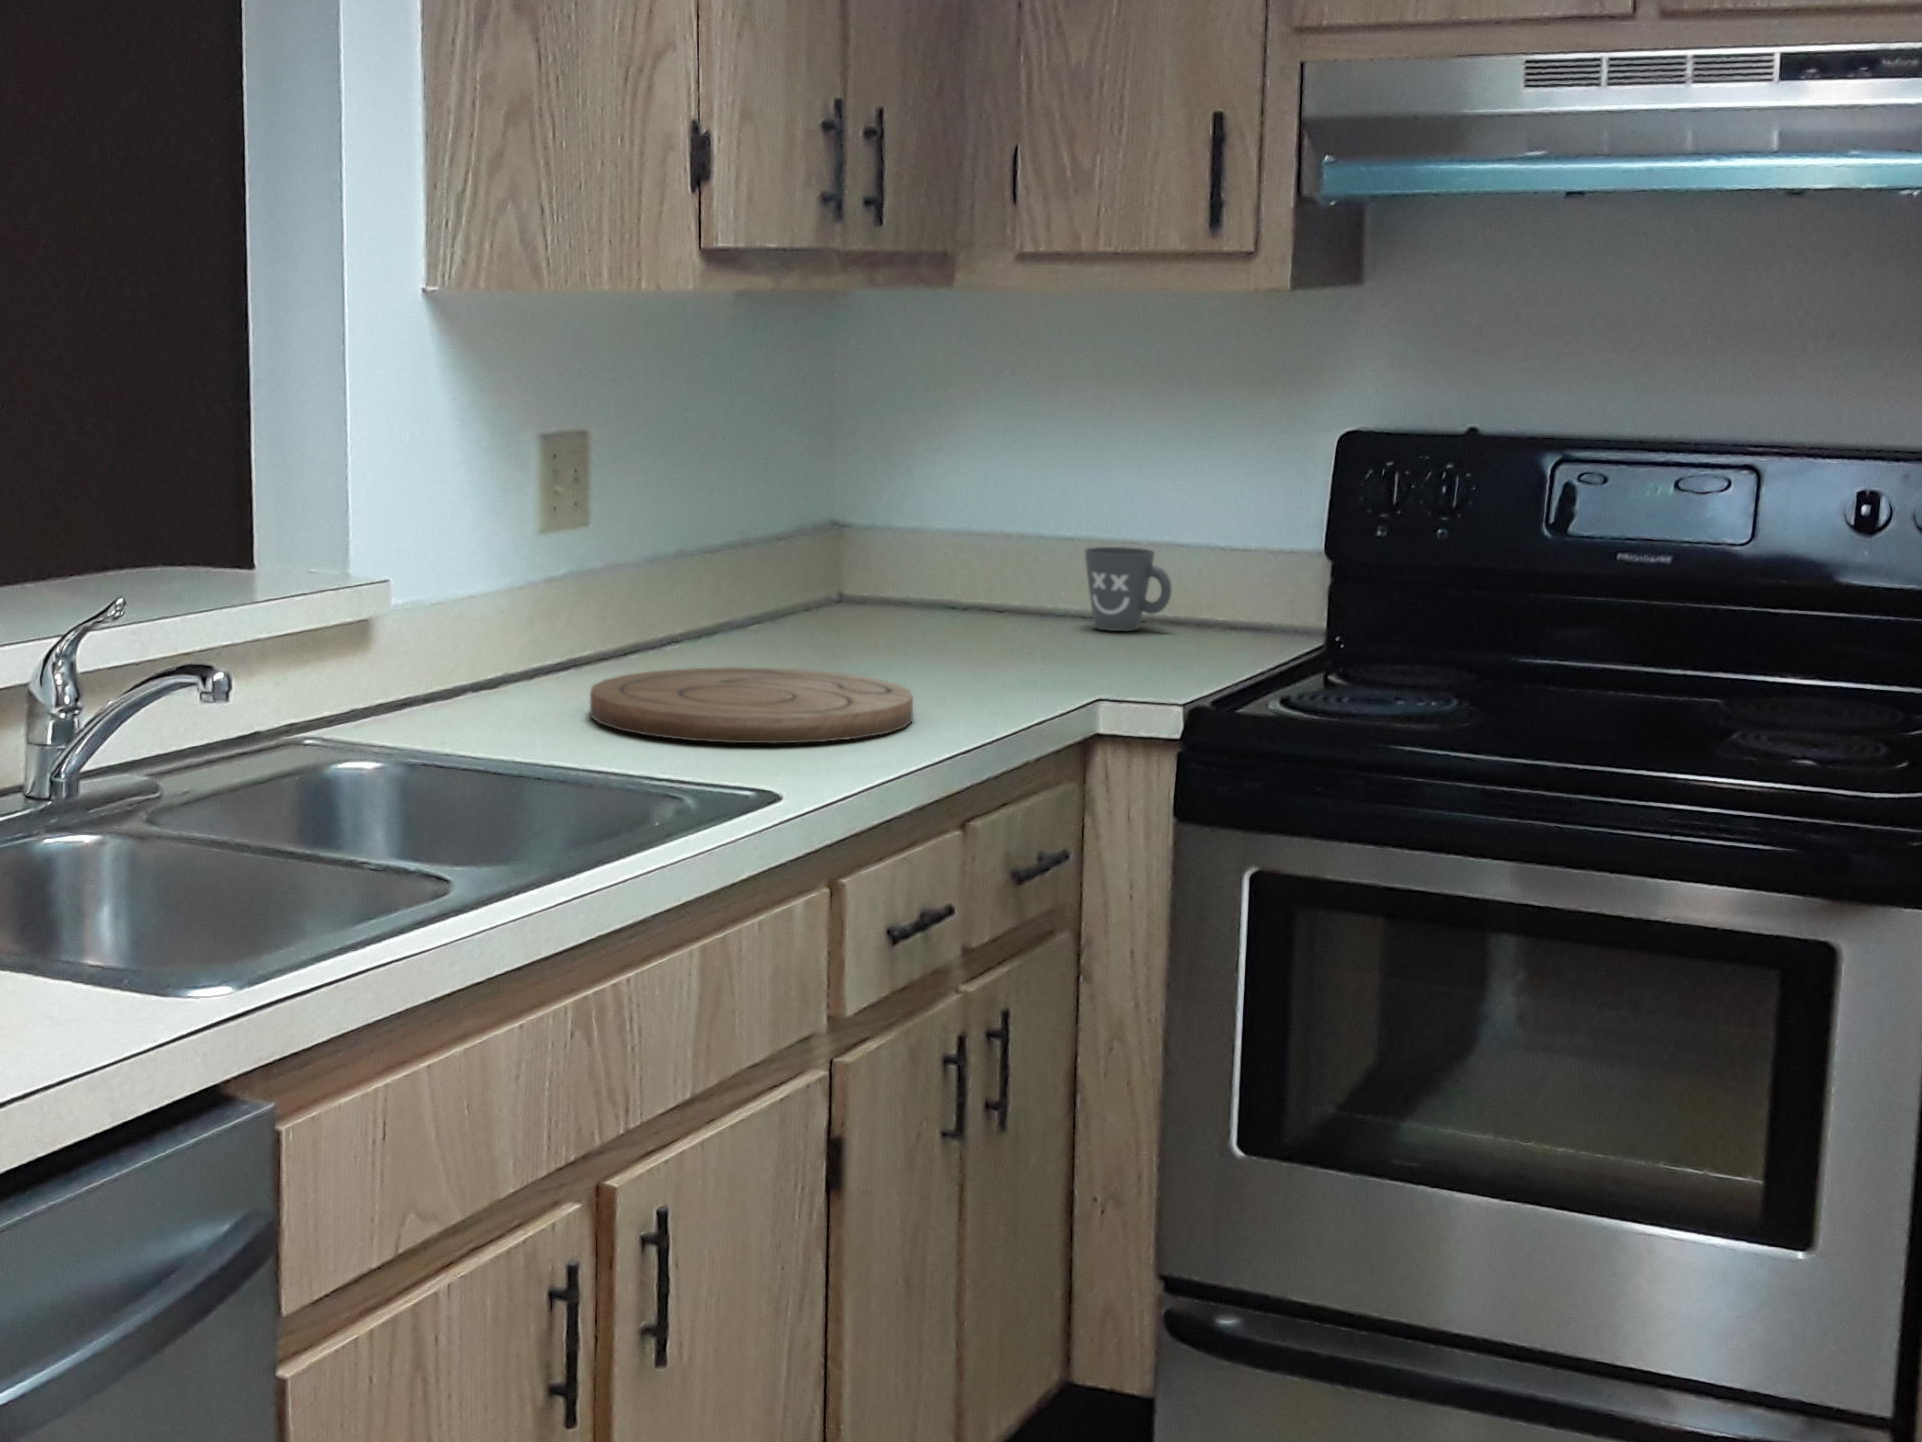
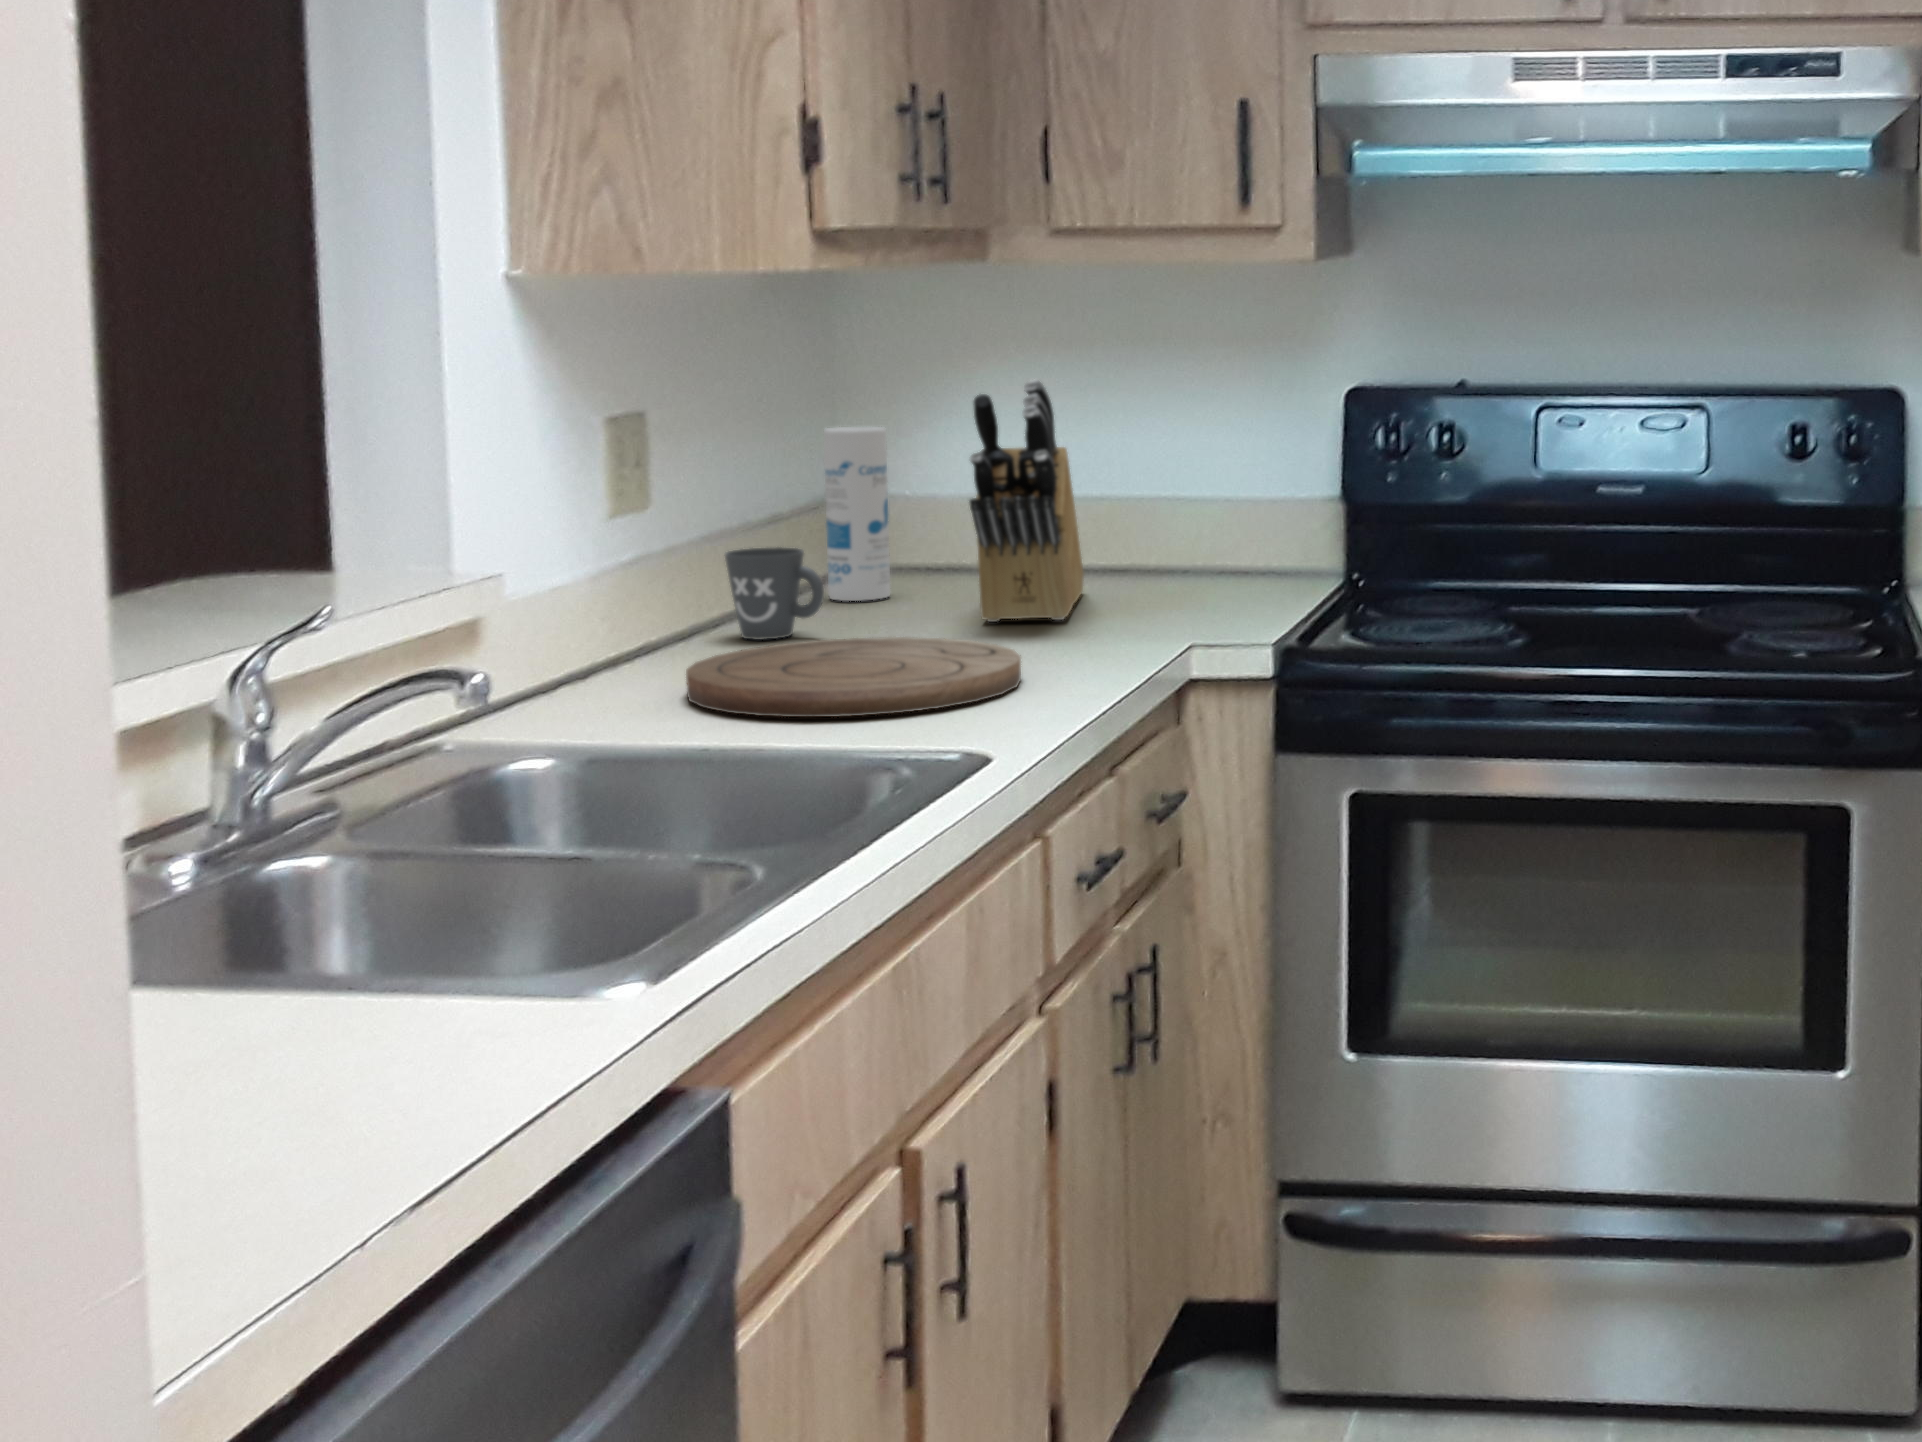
knife block: none [892,411,1027,665] -> present [970,380,1084,622]
canister: none [769,453,834,632] -> present [824,427,890,601]
mug: present [1085,547,1171,631] -> present [725,547,824,640]

